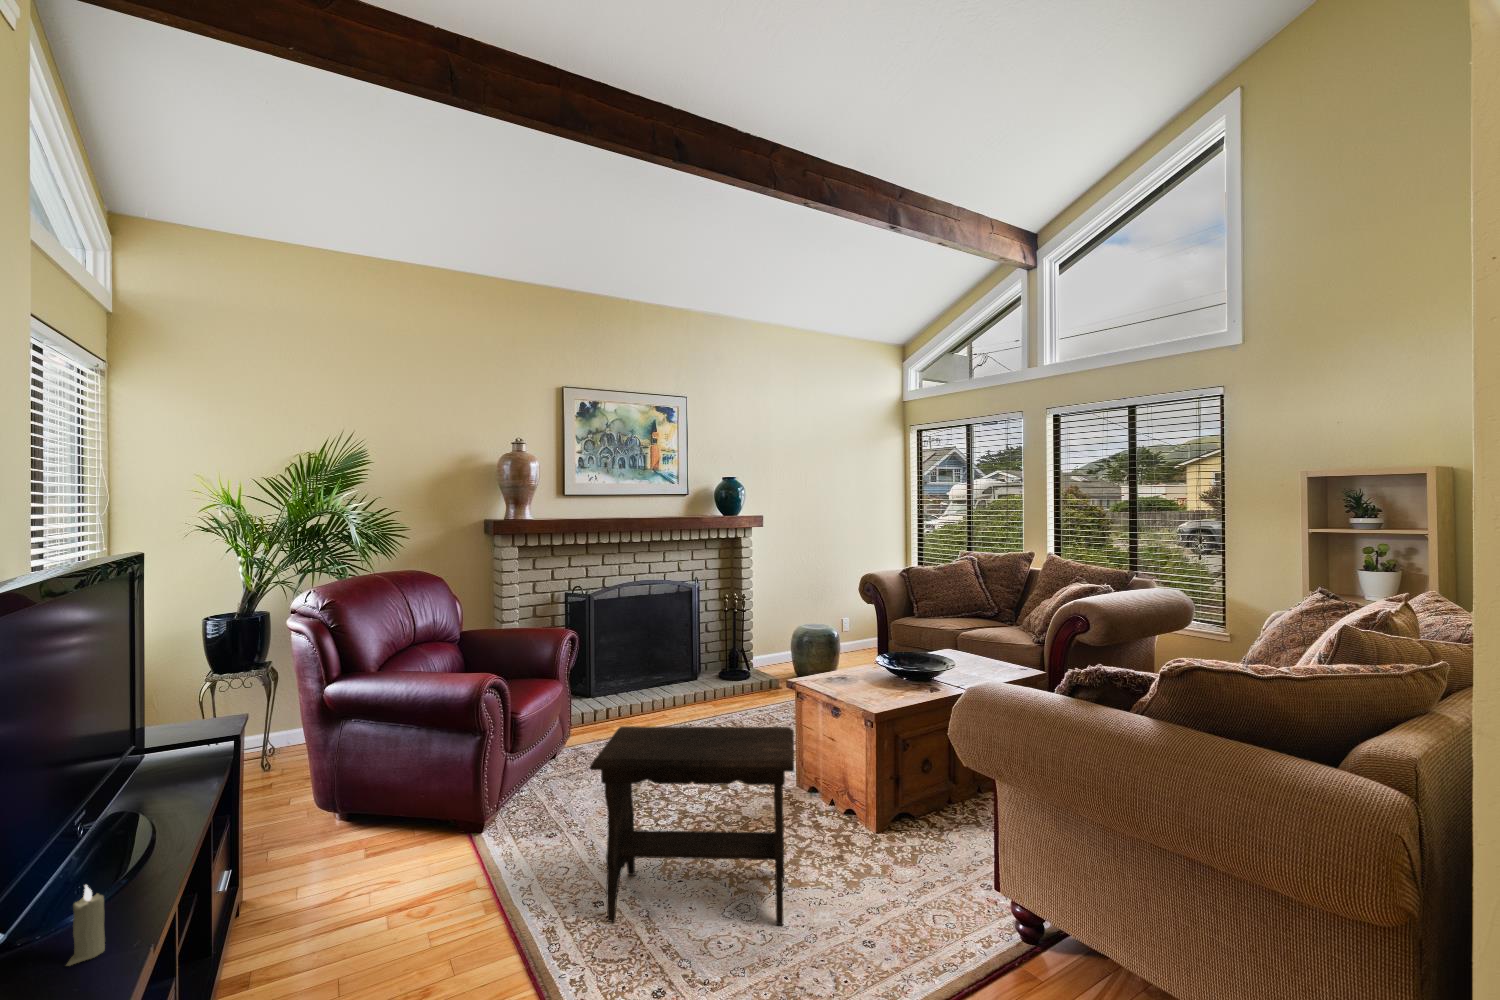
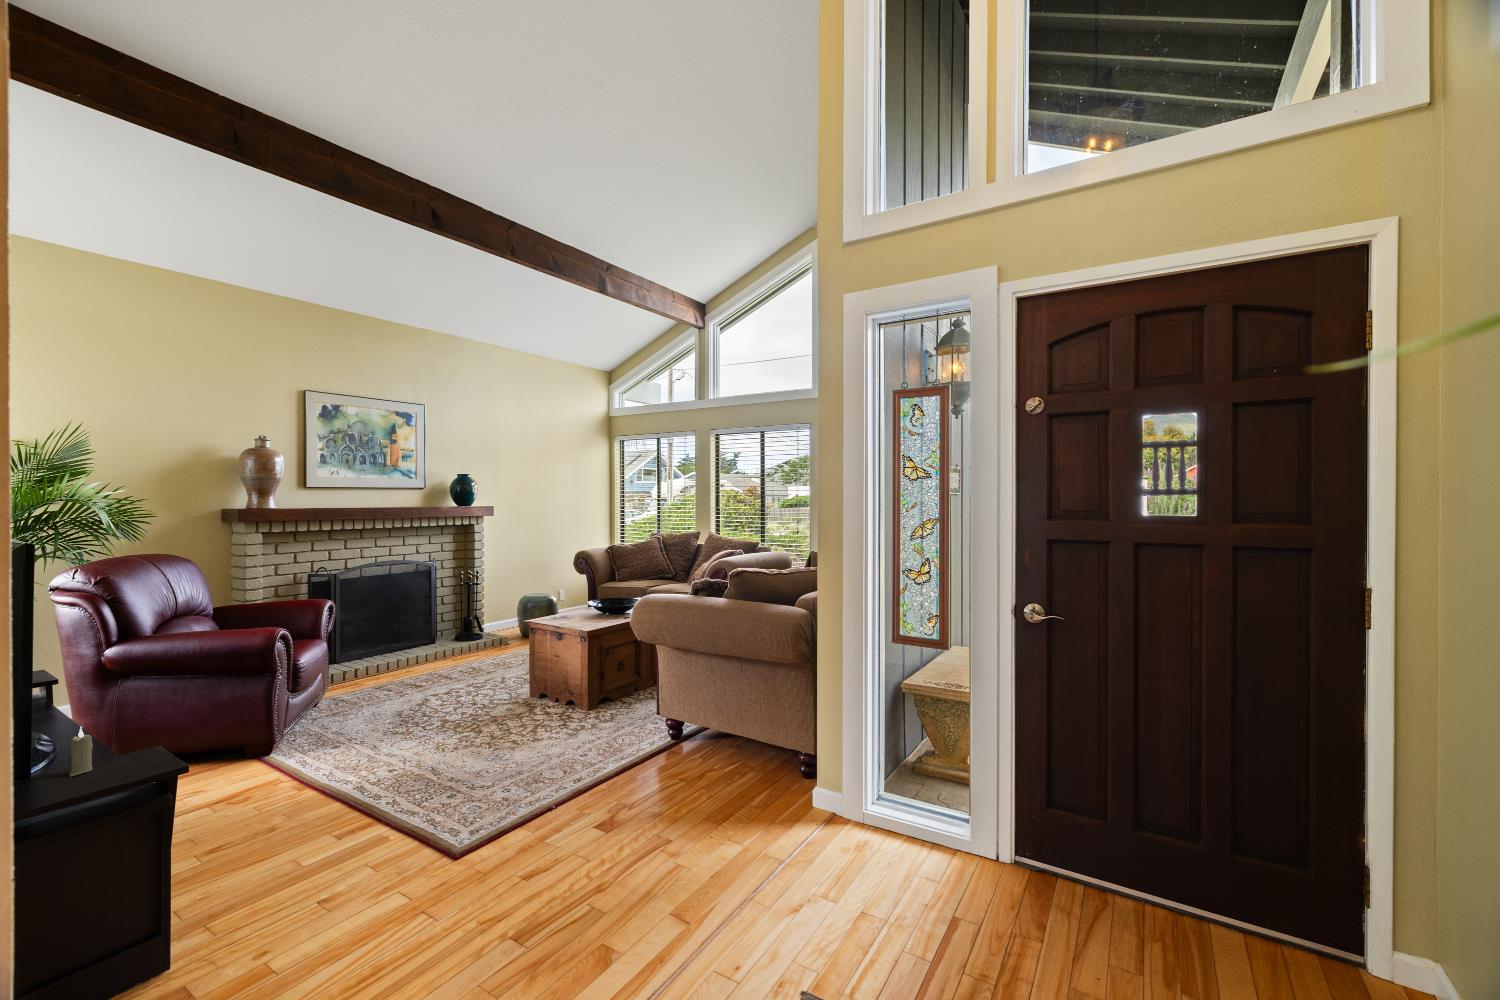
footstool: present [590,726,794,925] -> none [389,641,537,779]

